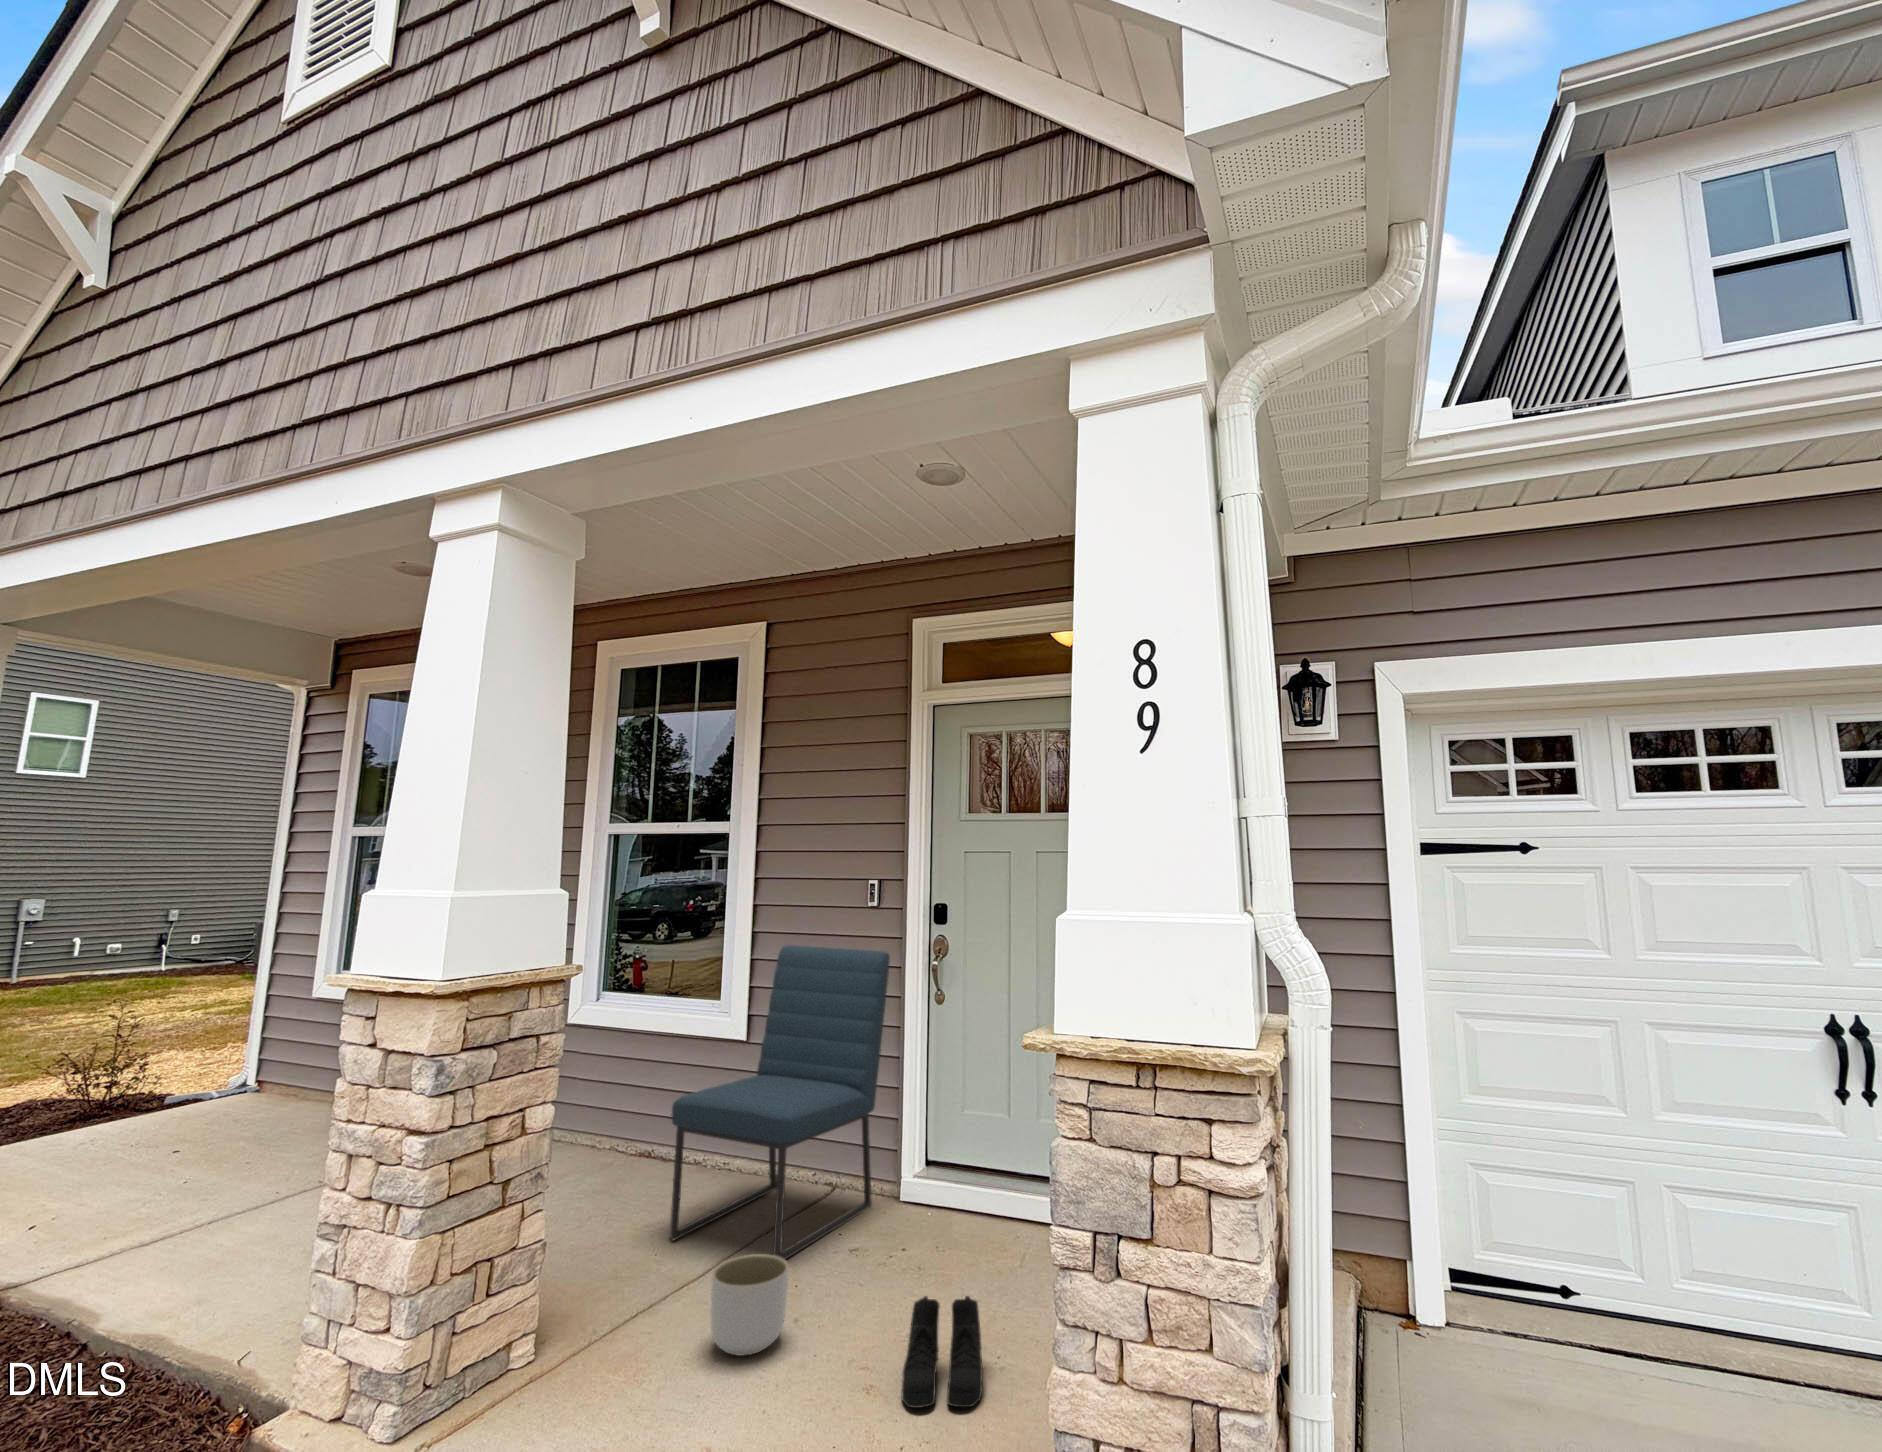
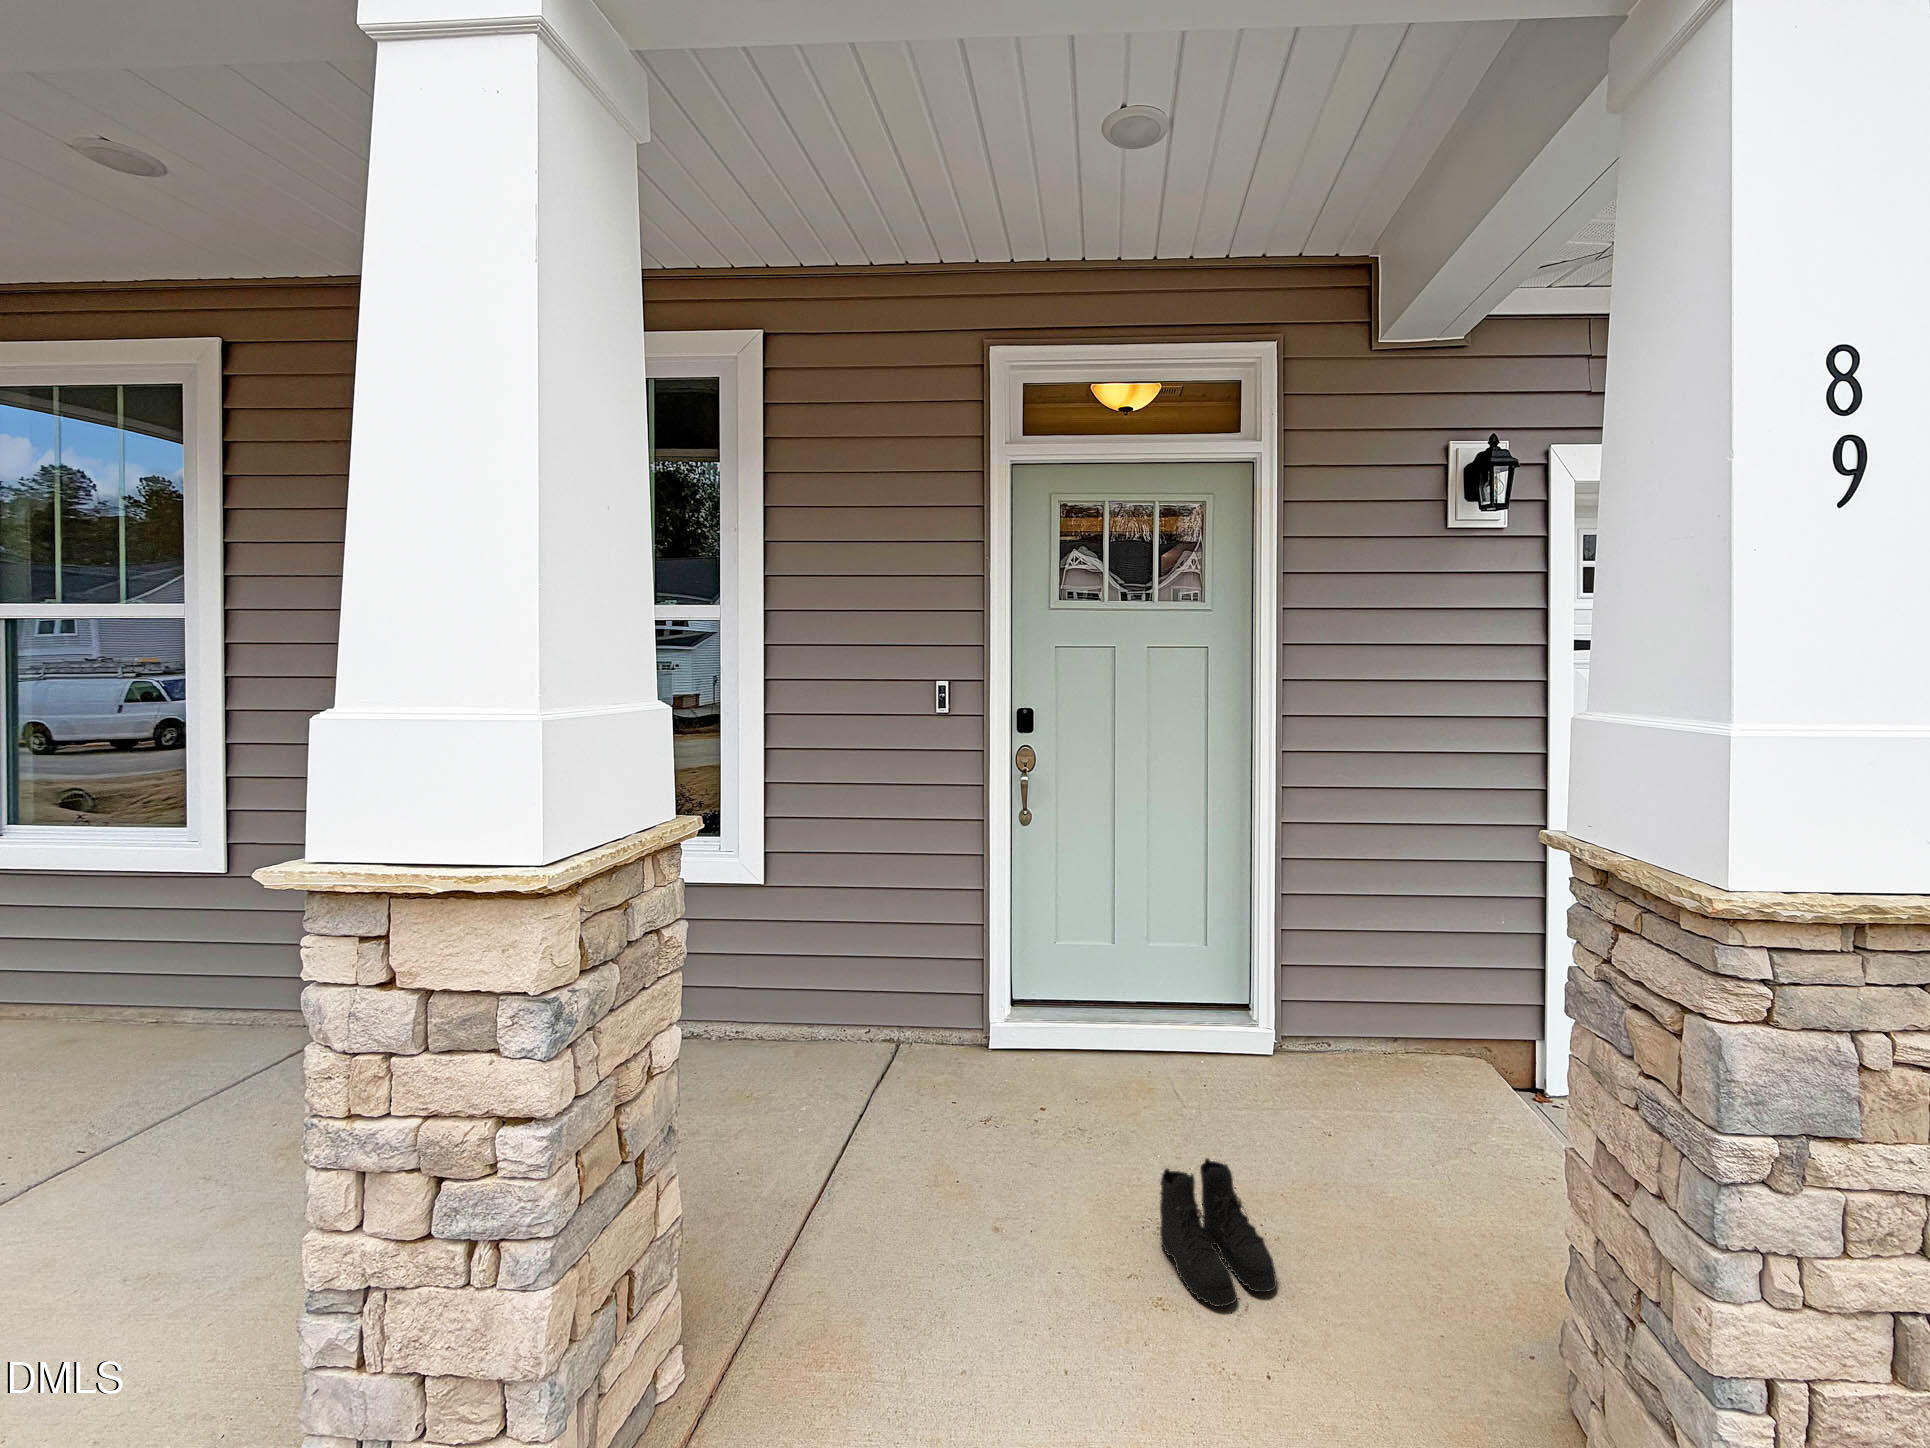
chair: present [670,945,890,1260] -> none [730,788,944,1145]
planter: present [711,1254,789,1356] -> none [905,1152,998,1285]

